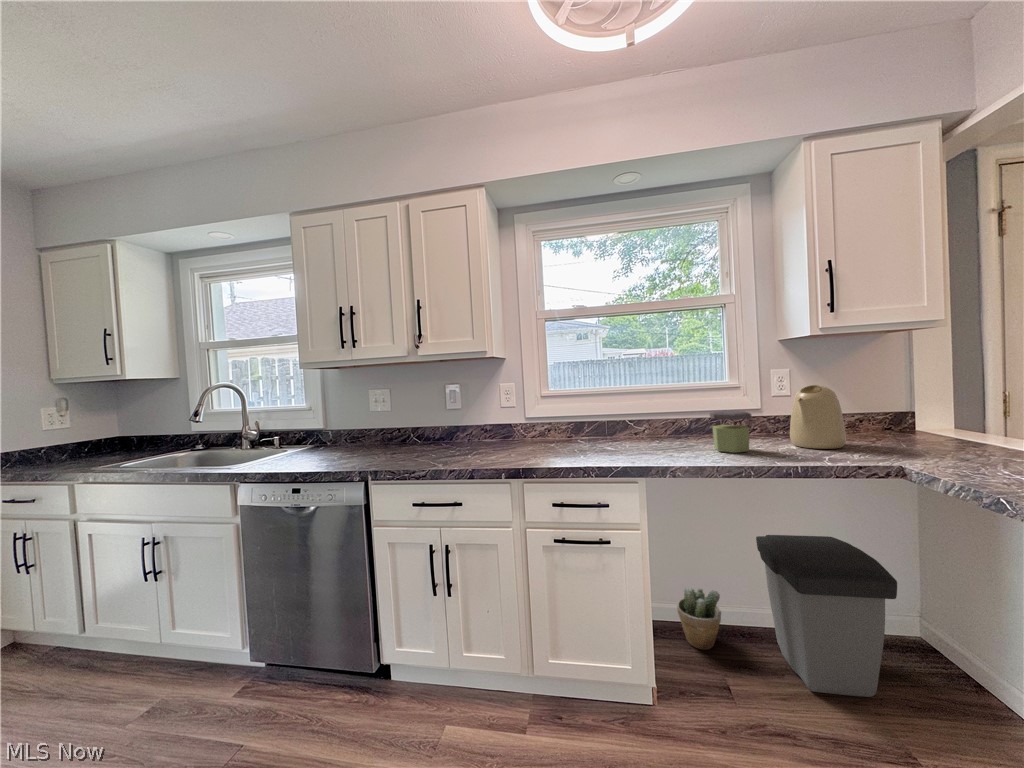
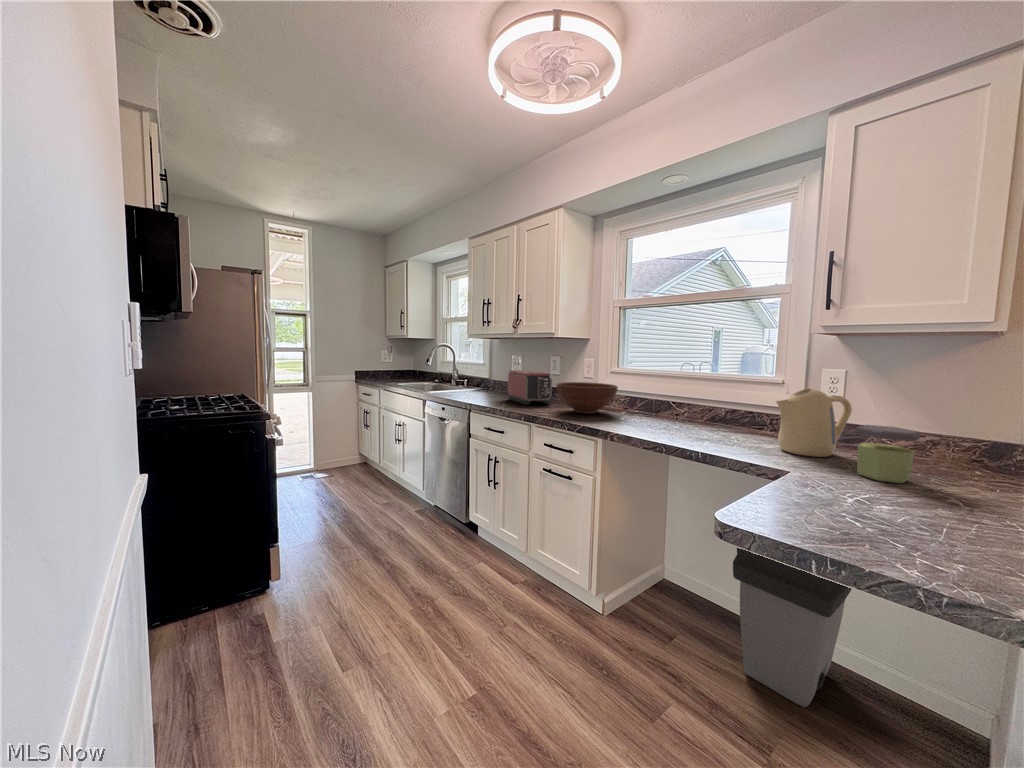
toaster: none [401,405,475,453] -> present [508,370,552,405]
fruit bowl: none [506,409,583,450] -> present [556,382,618,414]
jar: present [710,411,752,453] -> present [856,425,921,483]
potted plant: present [677,587,721,650] -> none [676,558,716,615]

